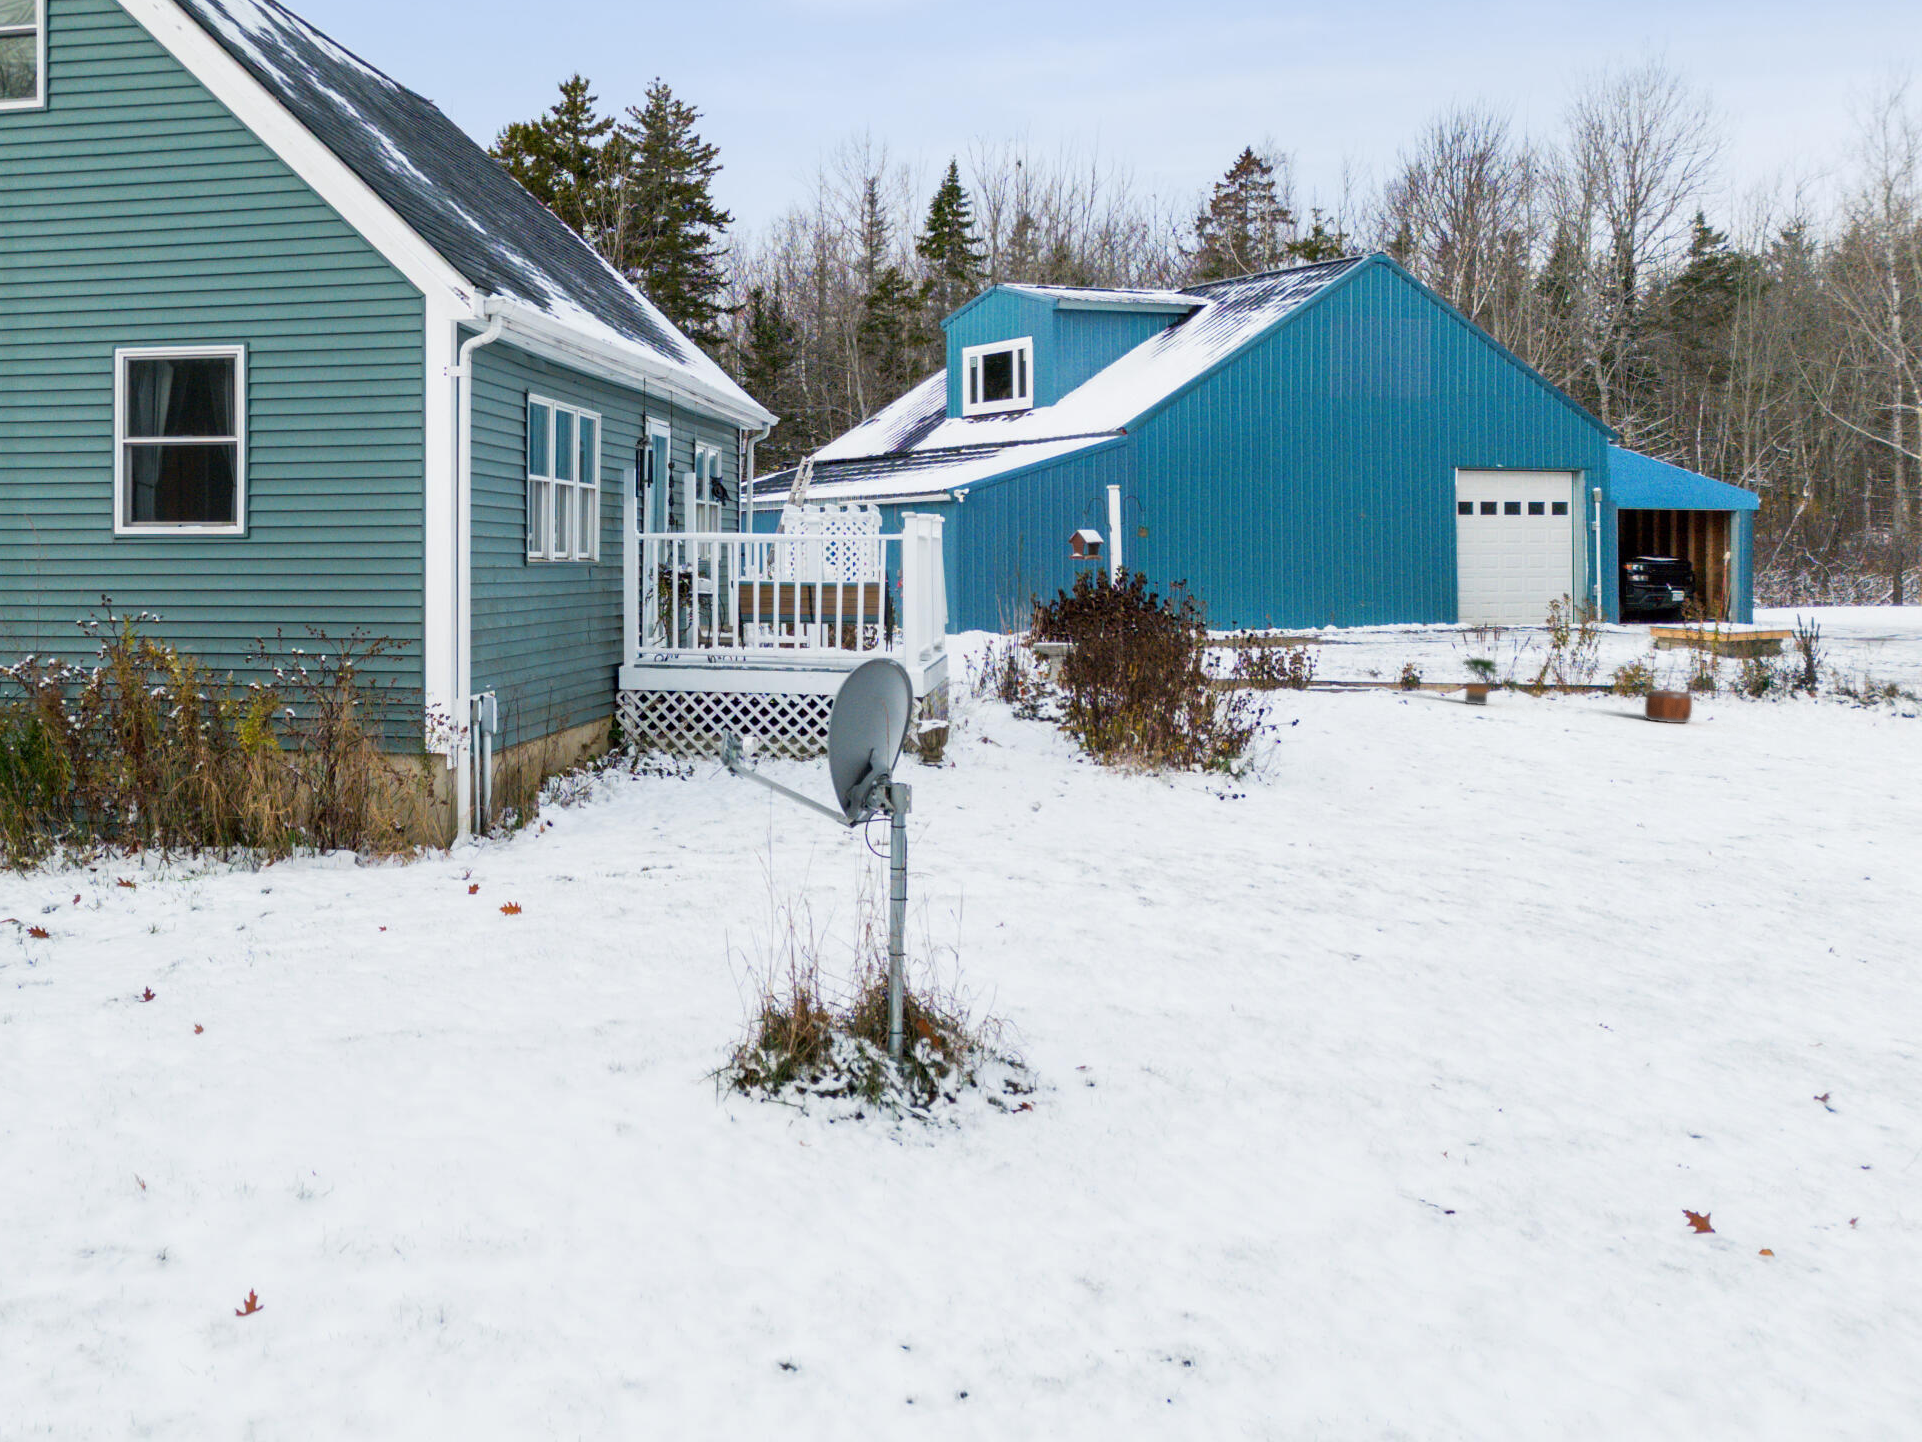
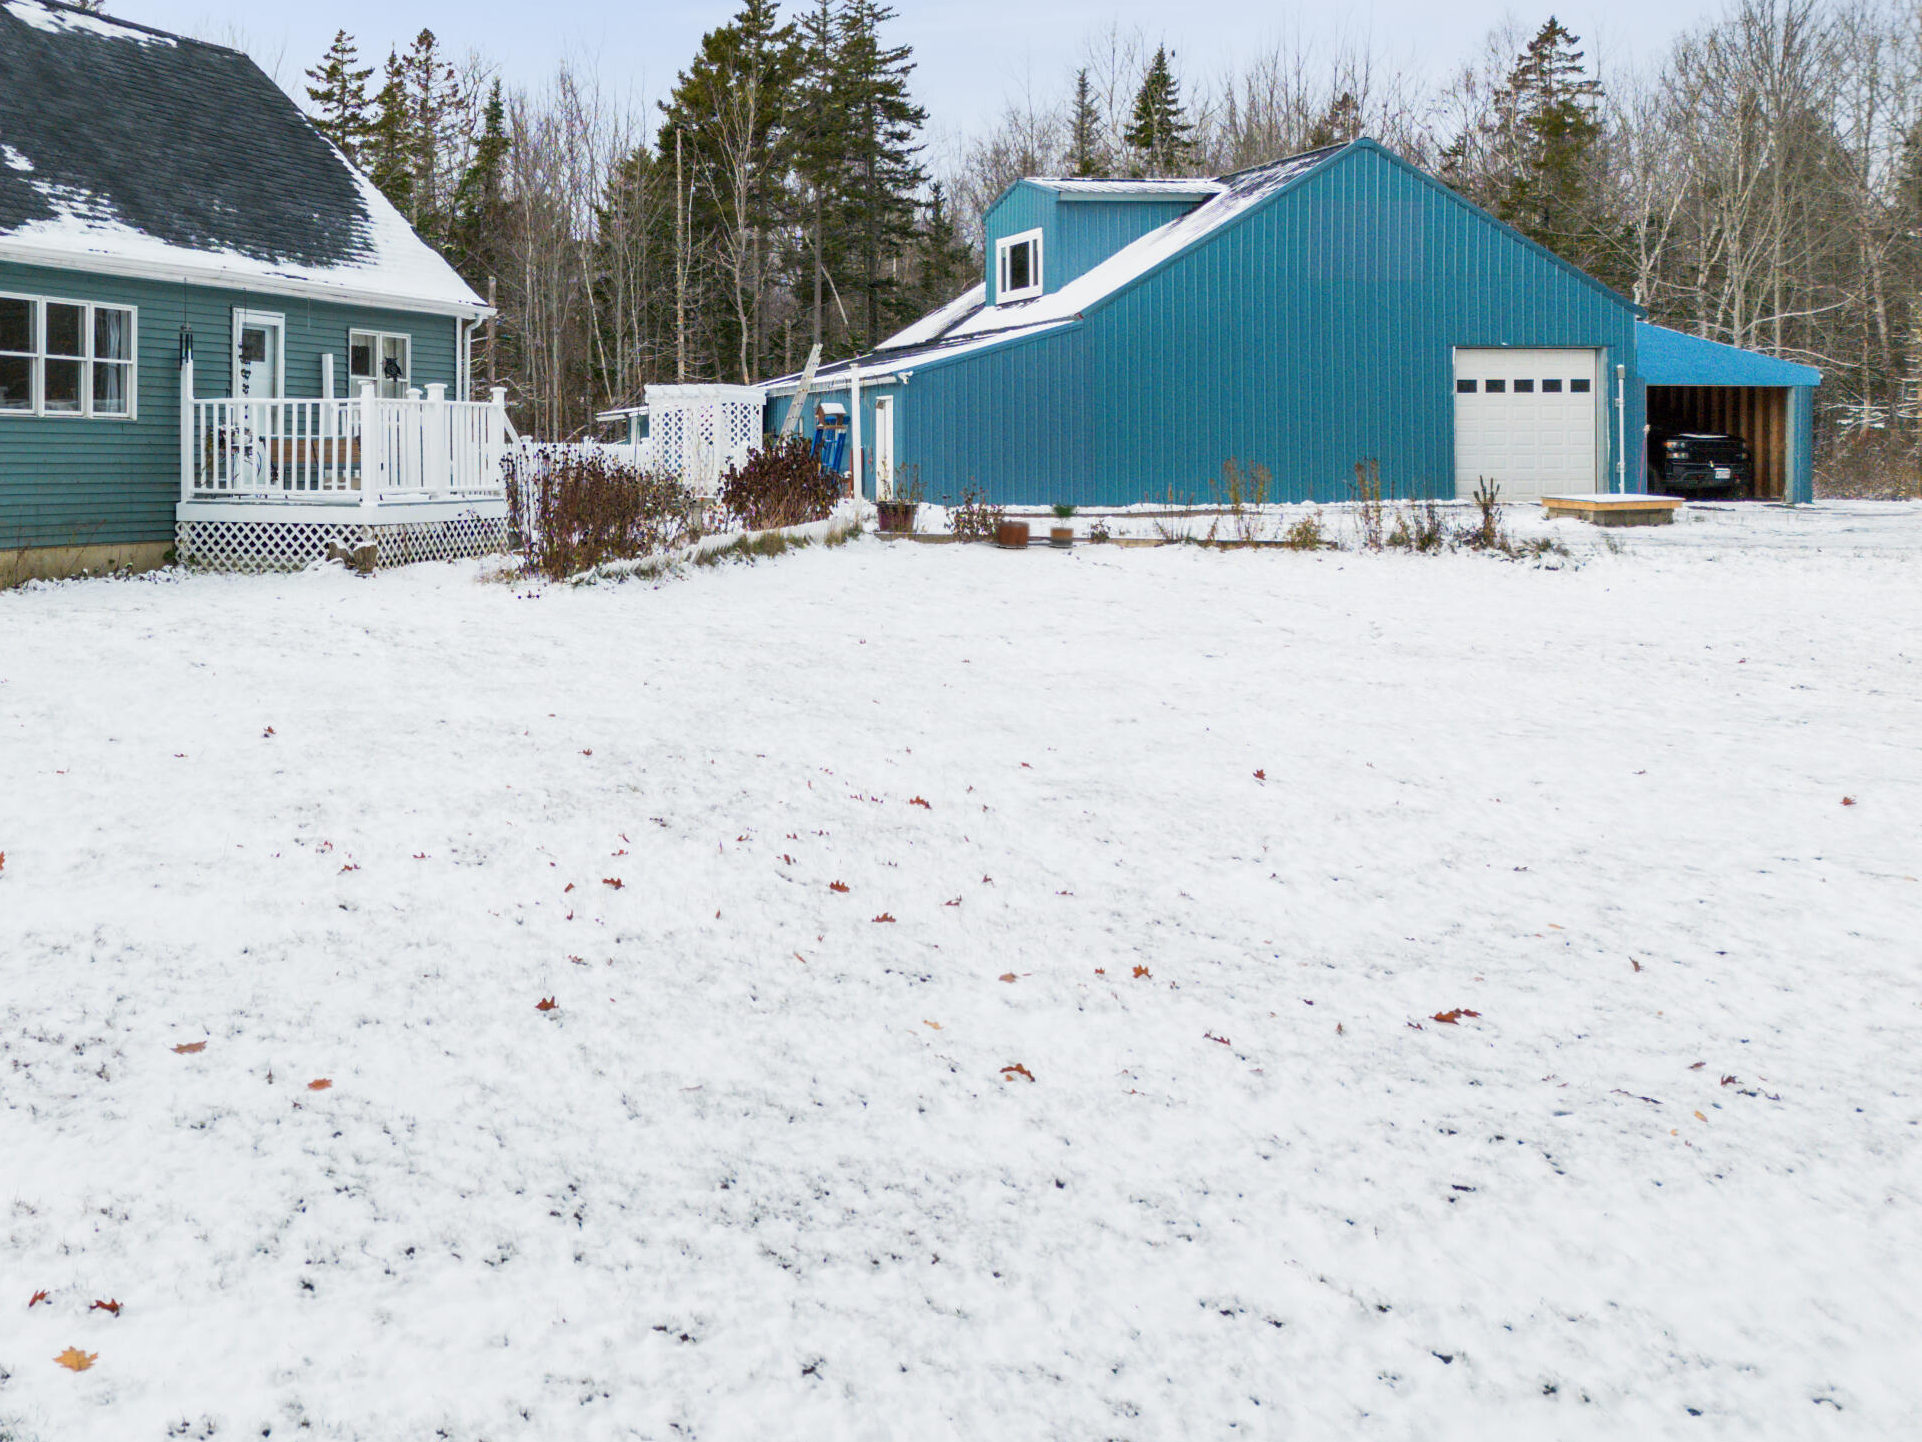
bucket: present [1645,690,1692,723] -> present [996,521,1030,549]

